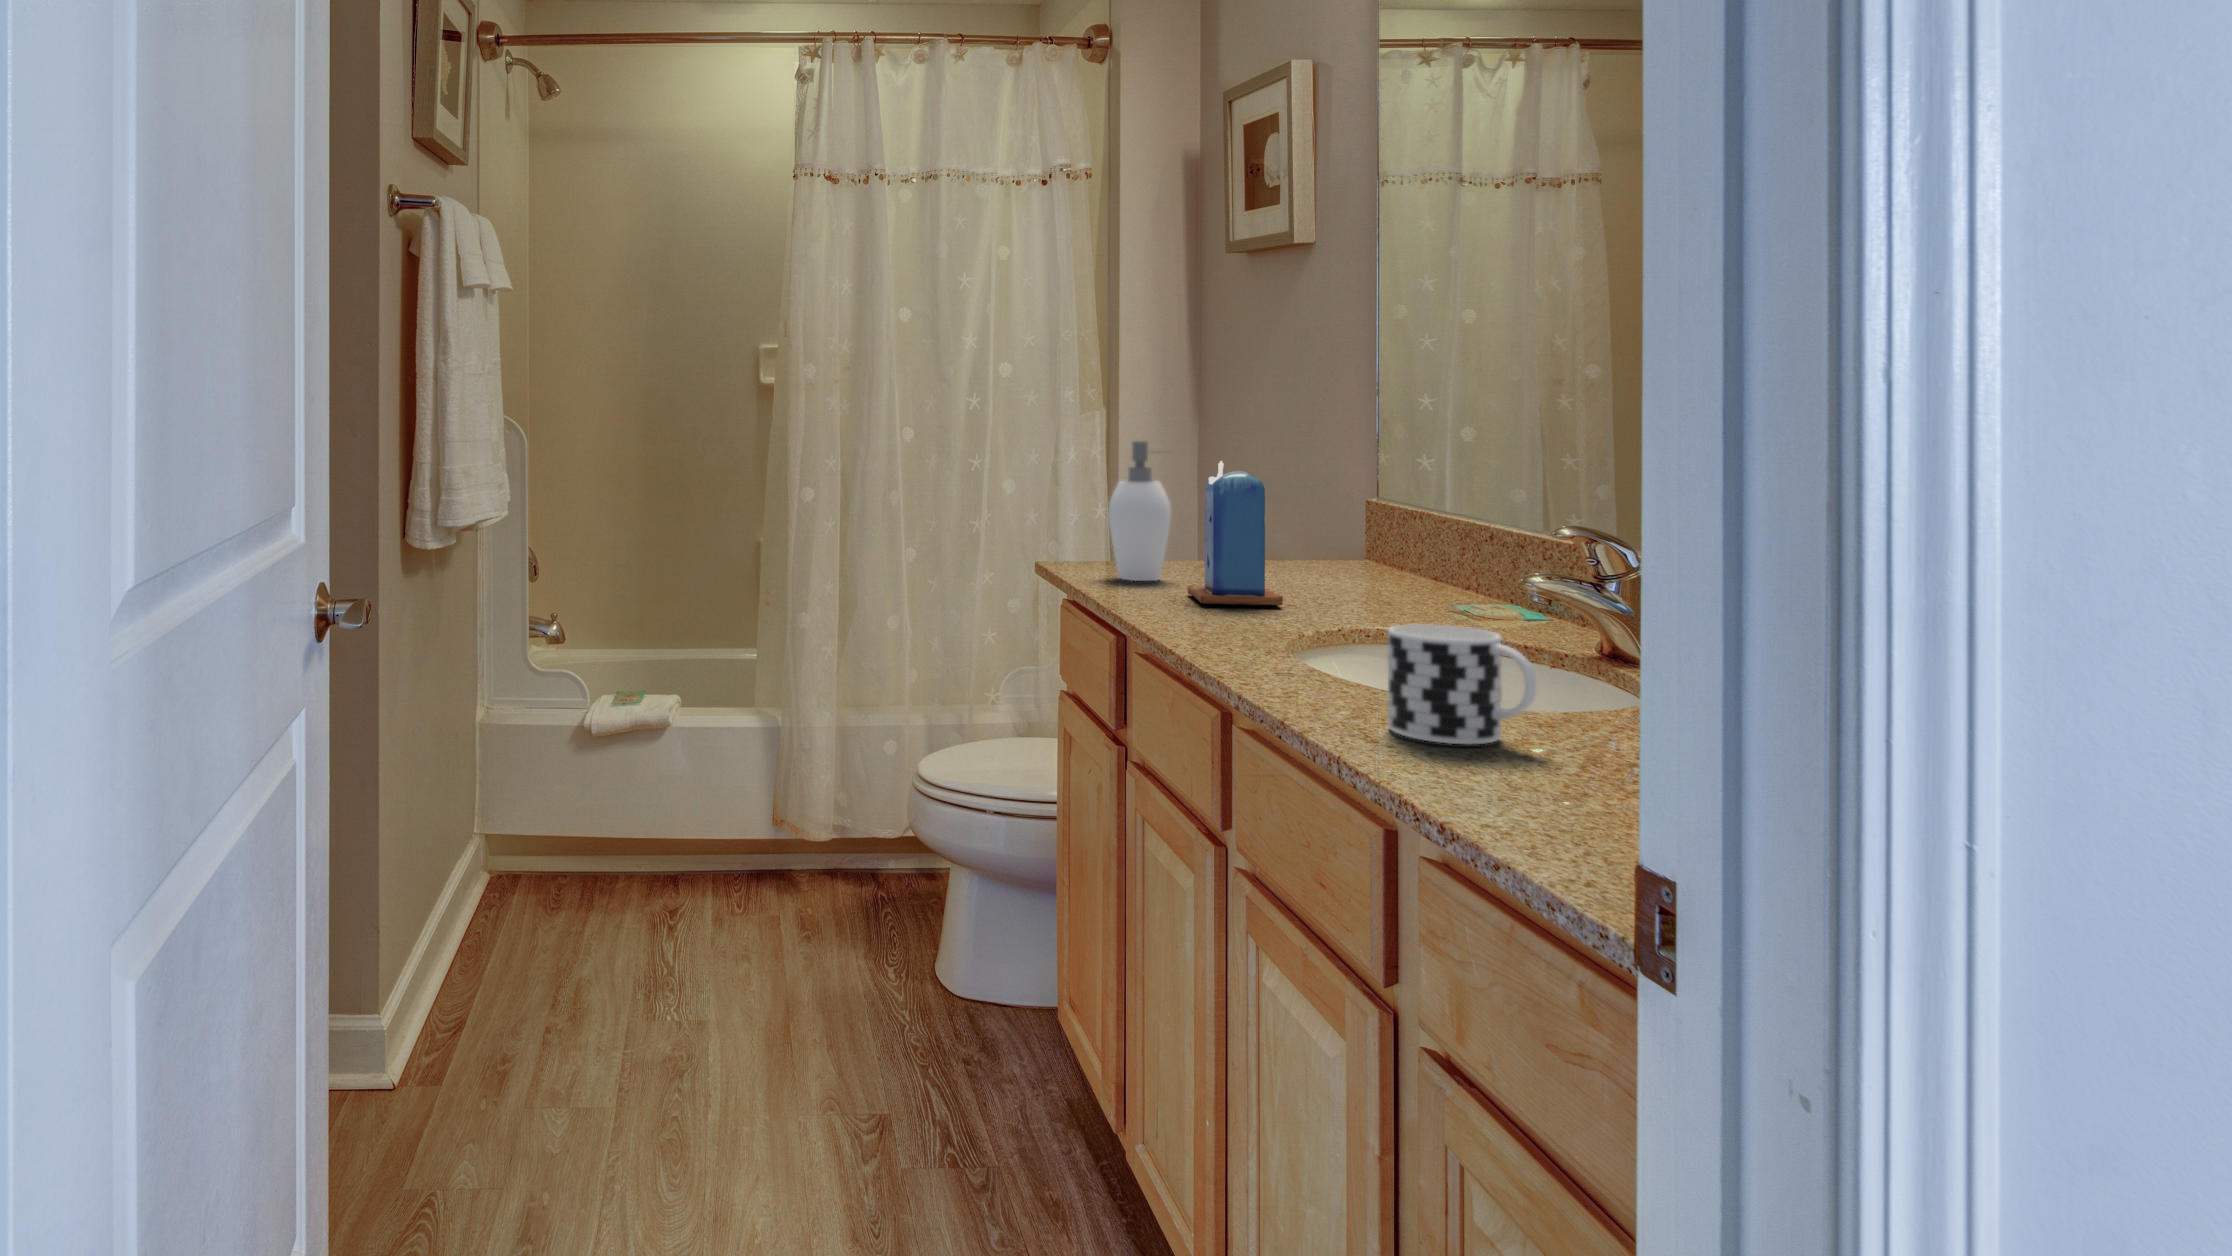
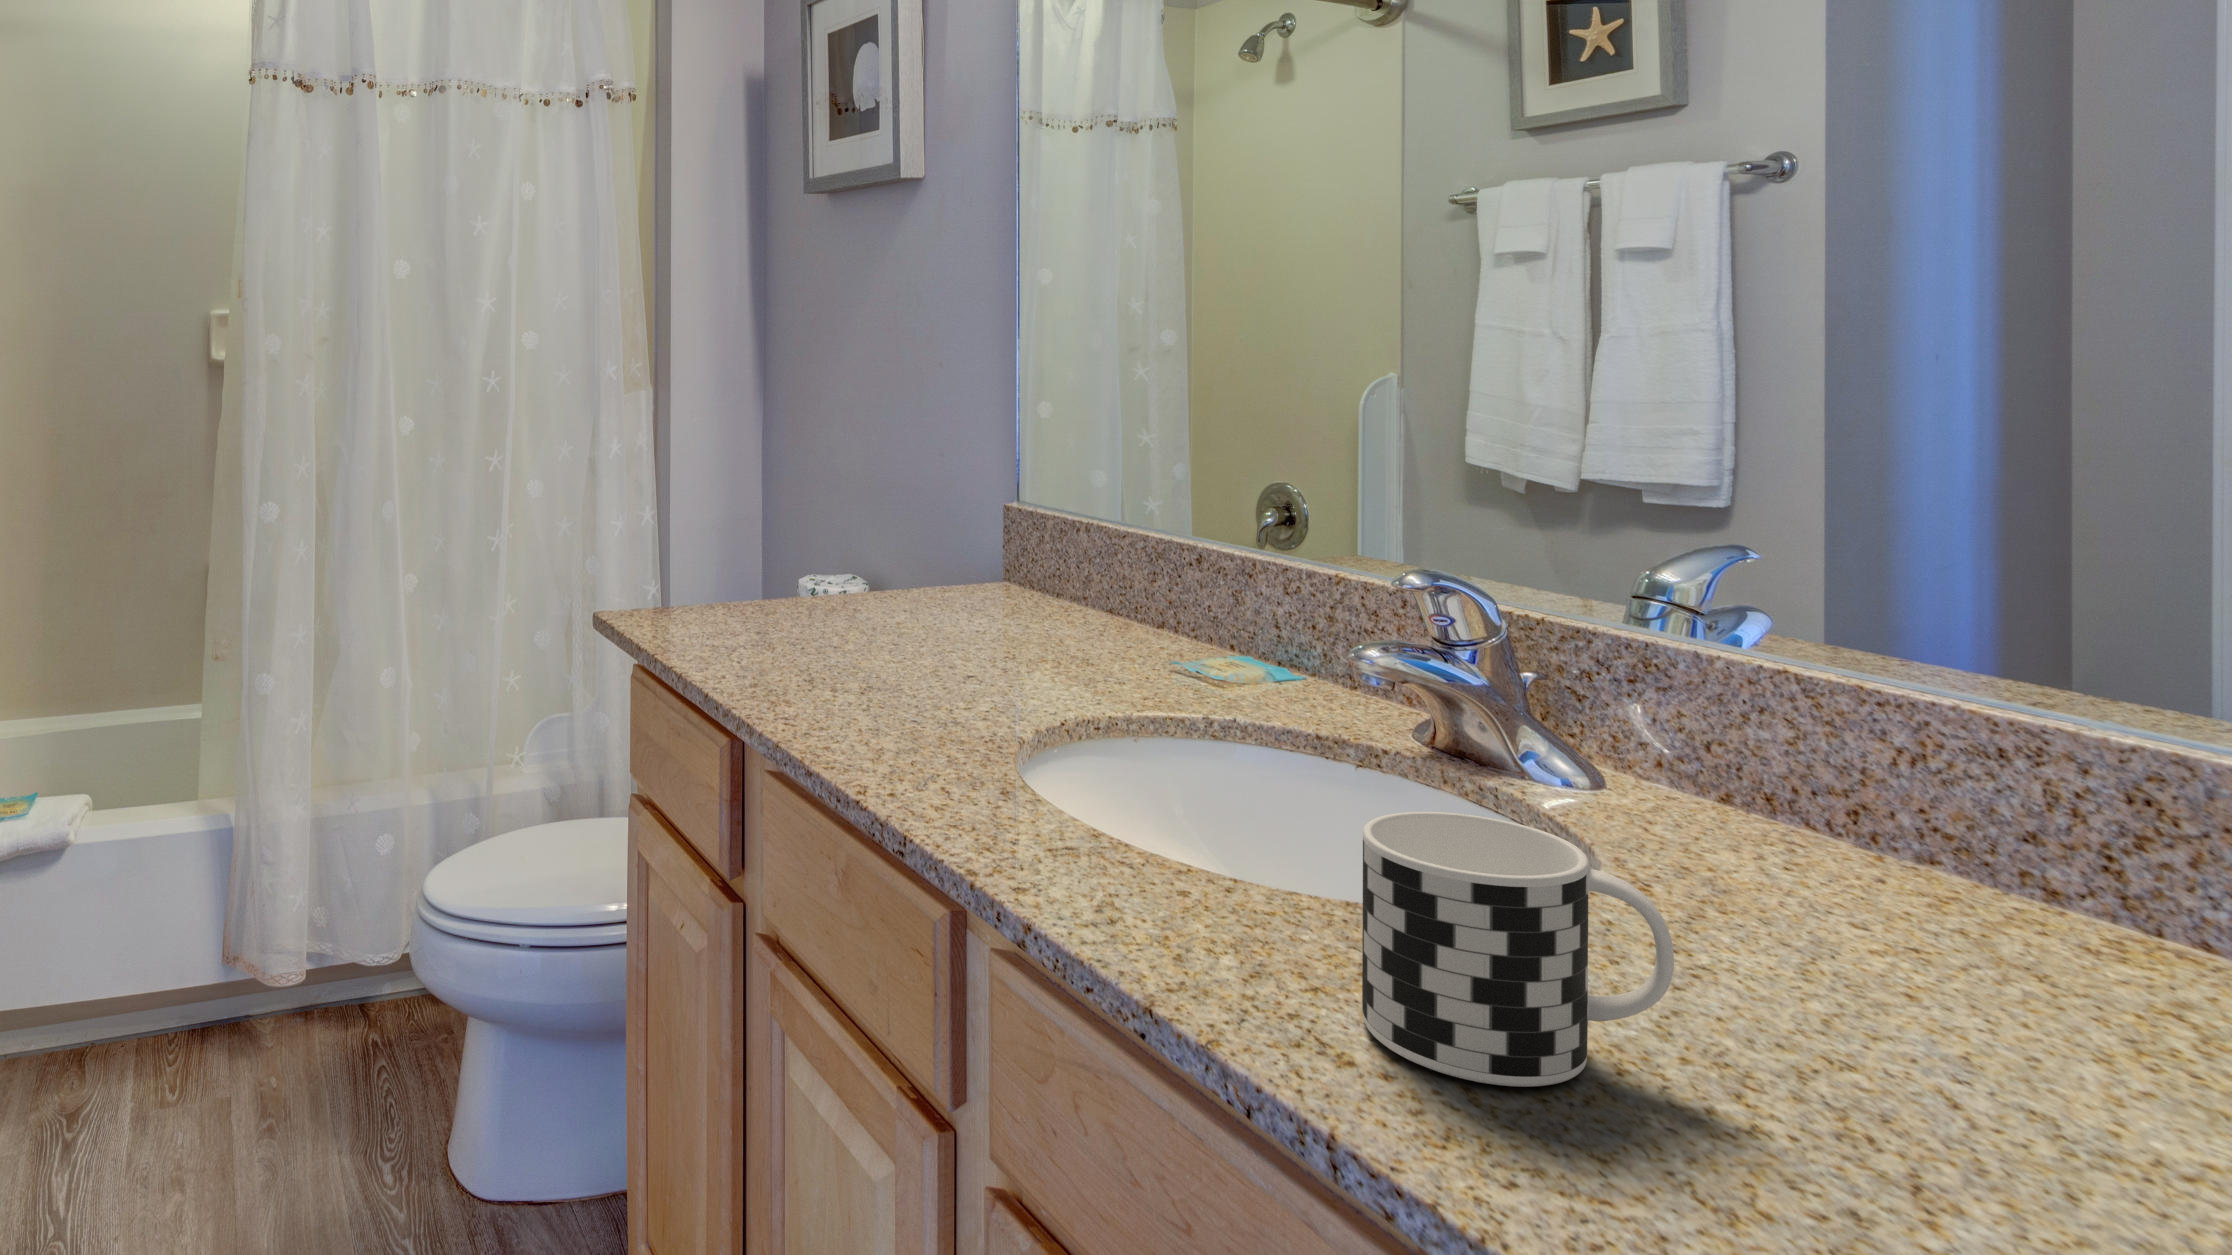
soap dispenser: present [1108,441,1171,581] -> none [698,439,786,635]
candle: present [1188,461,1283,605] -> none [818,468,956,679]

